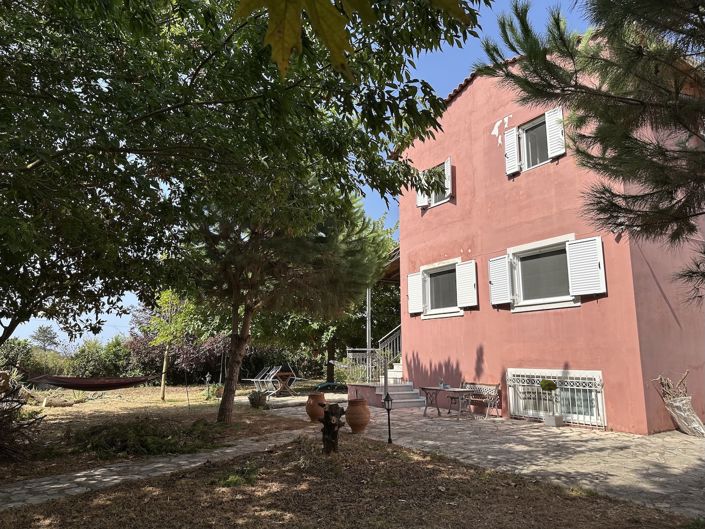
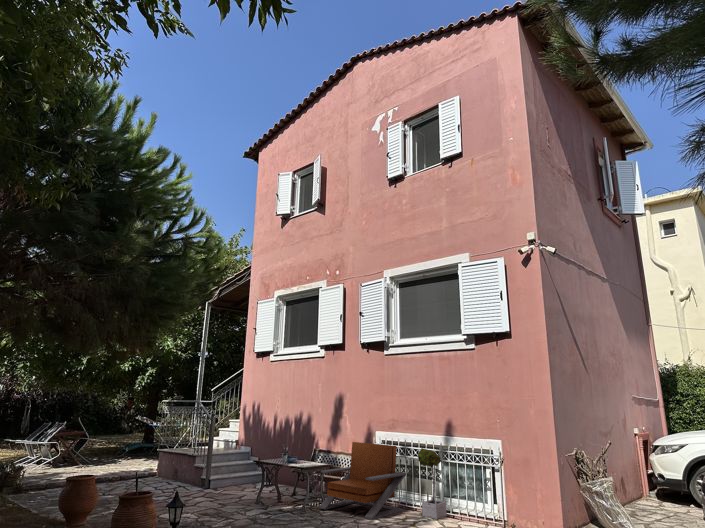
lounge chair: none [468,376,533,426] -> present [319,442,406,520]

